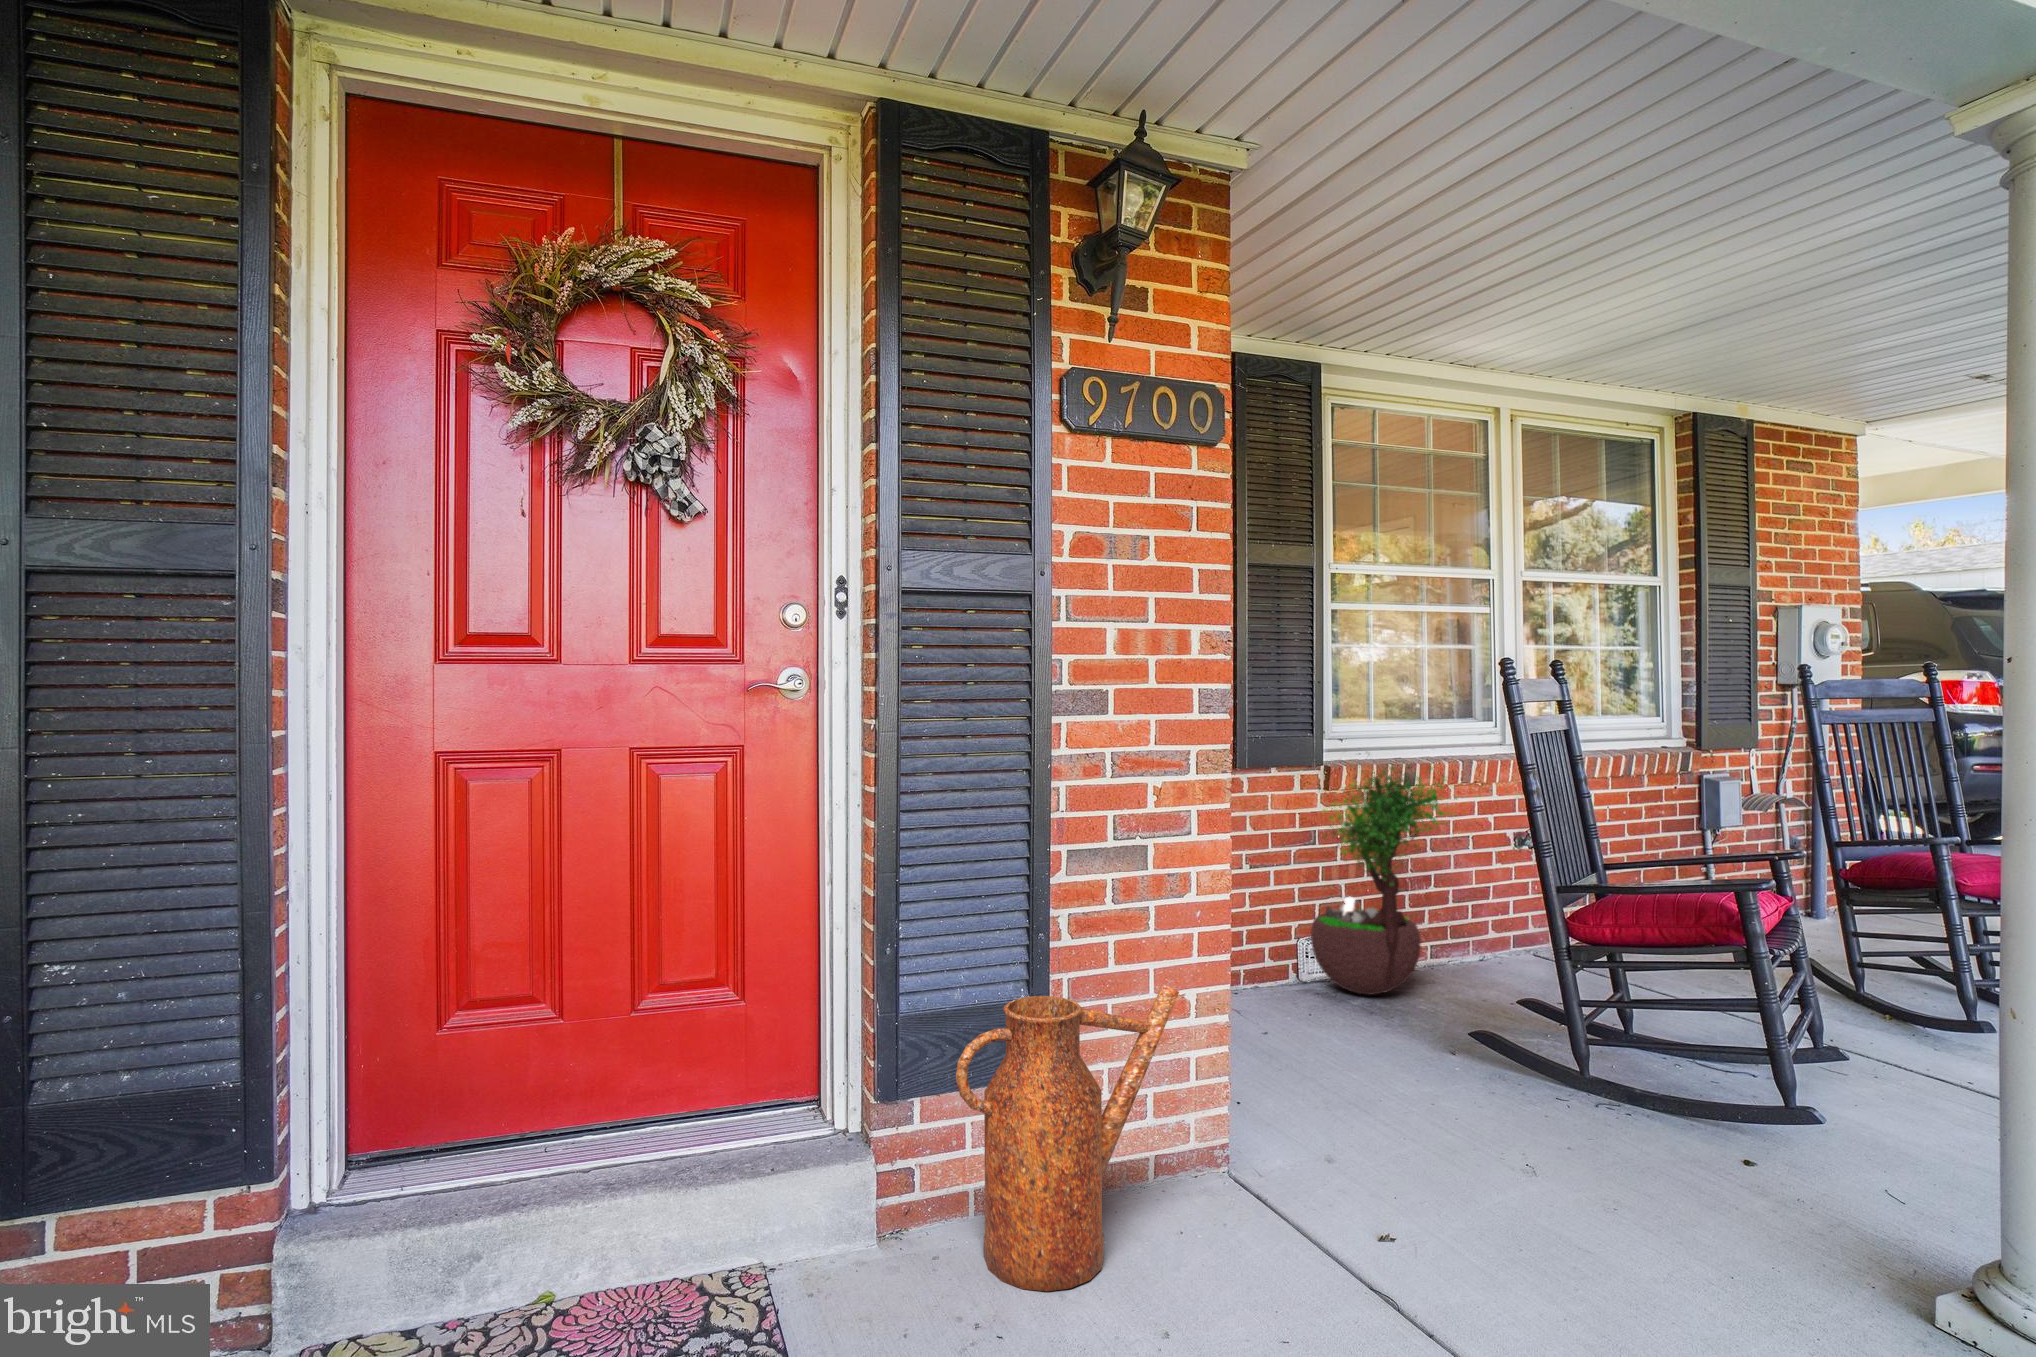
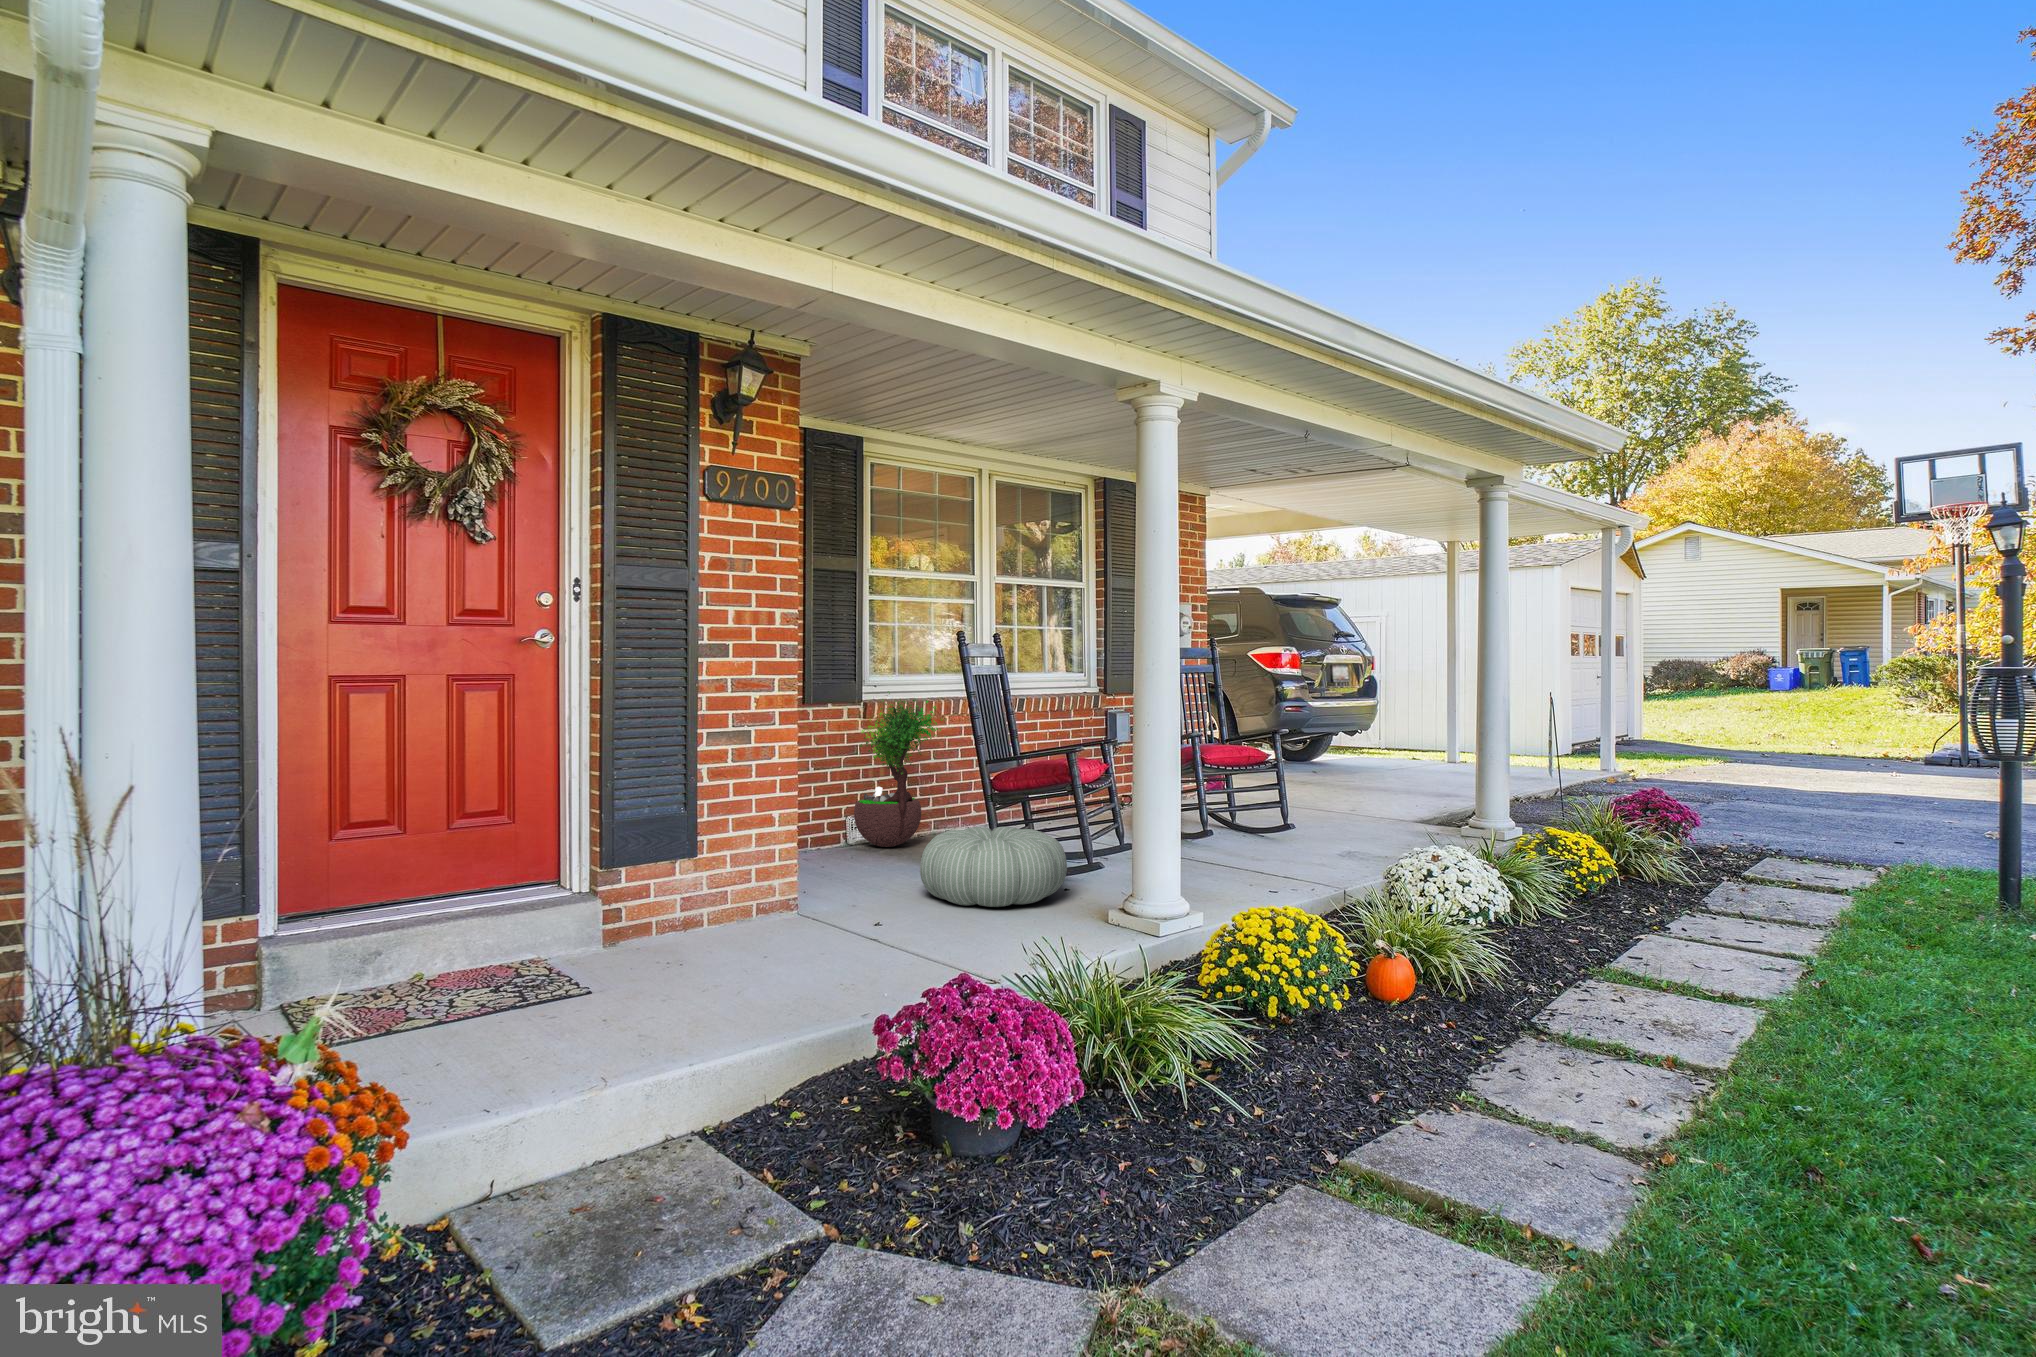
watering can: present [956,984,1179,1291] -> none [651,801,771,951]
pouf: none [1454,1018,1778,1217] -> present [920,827,1067,907]

